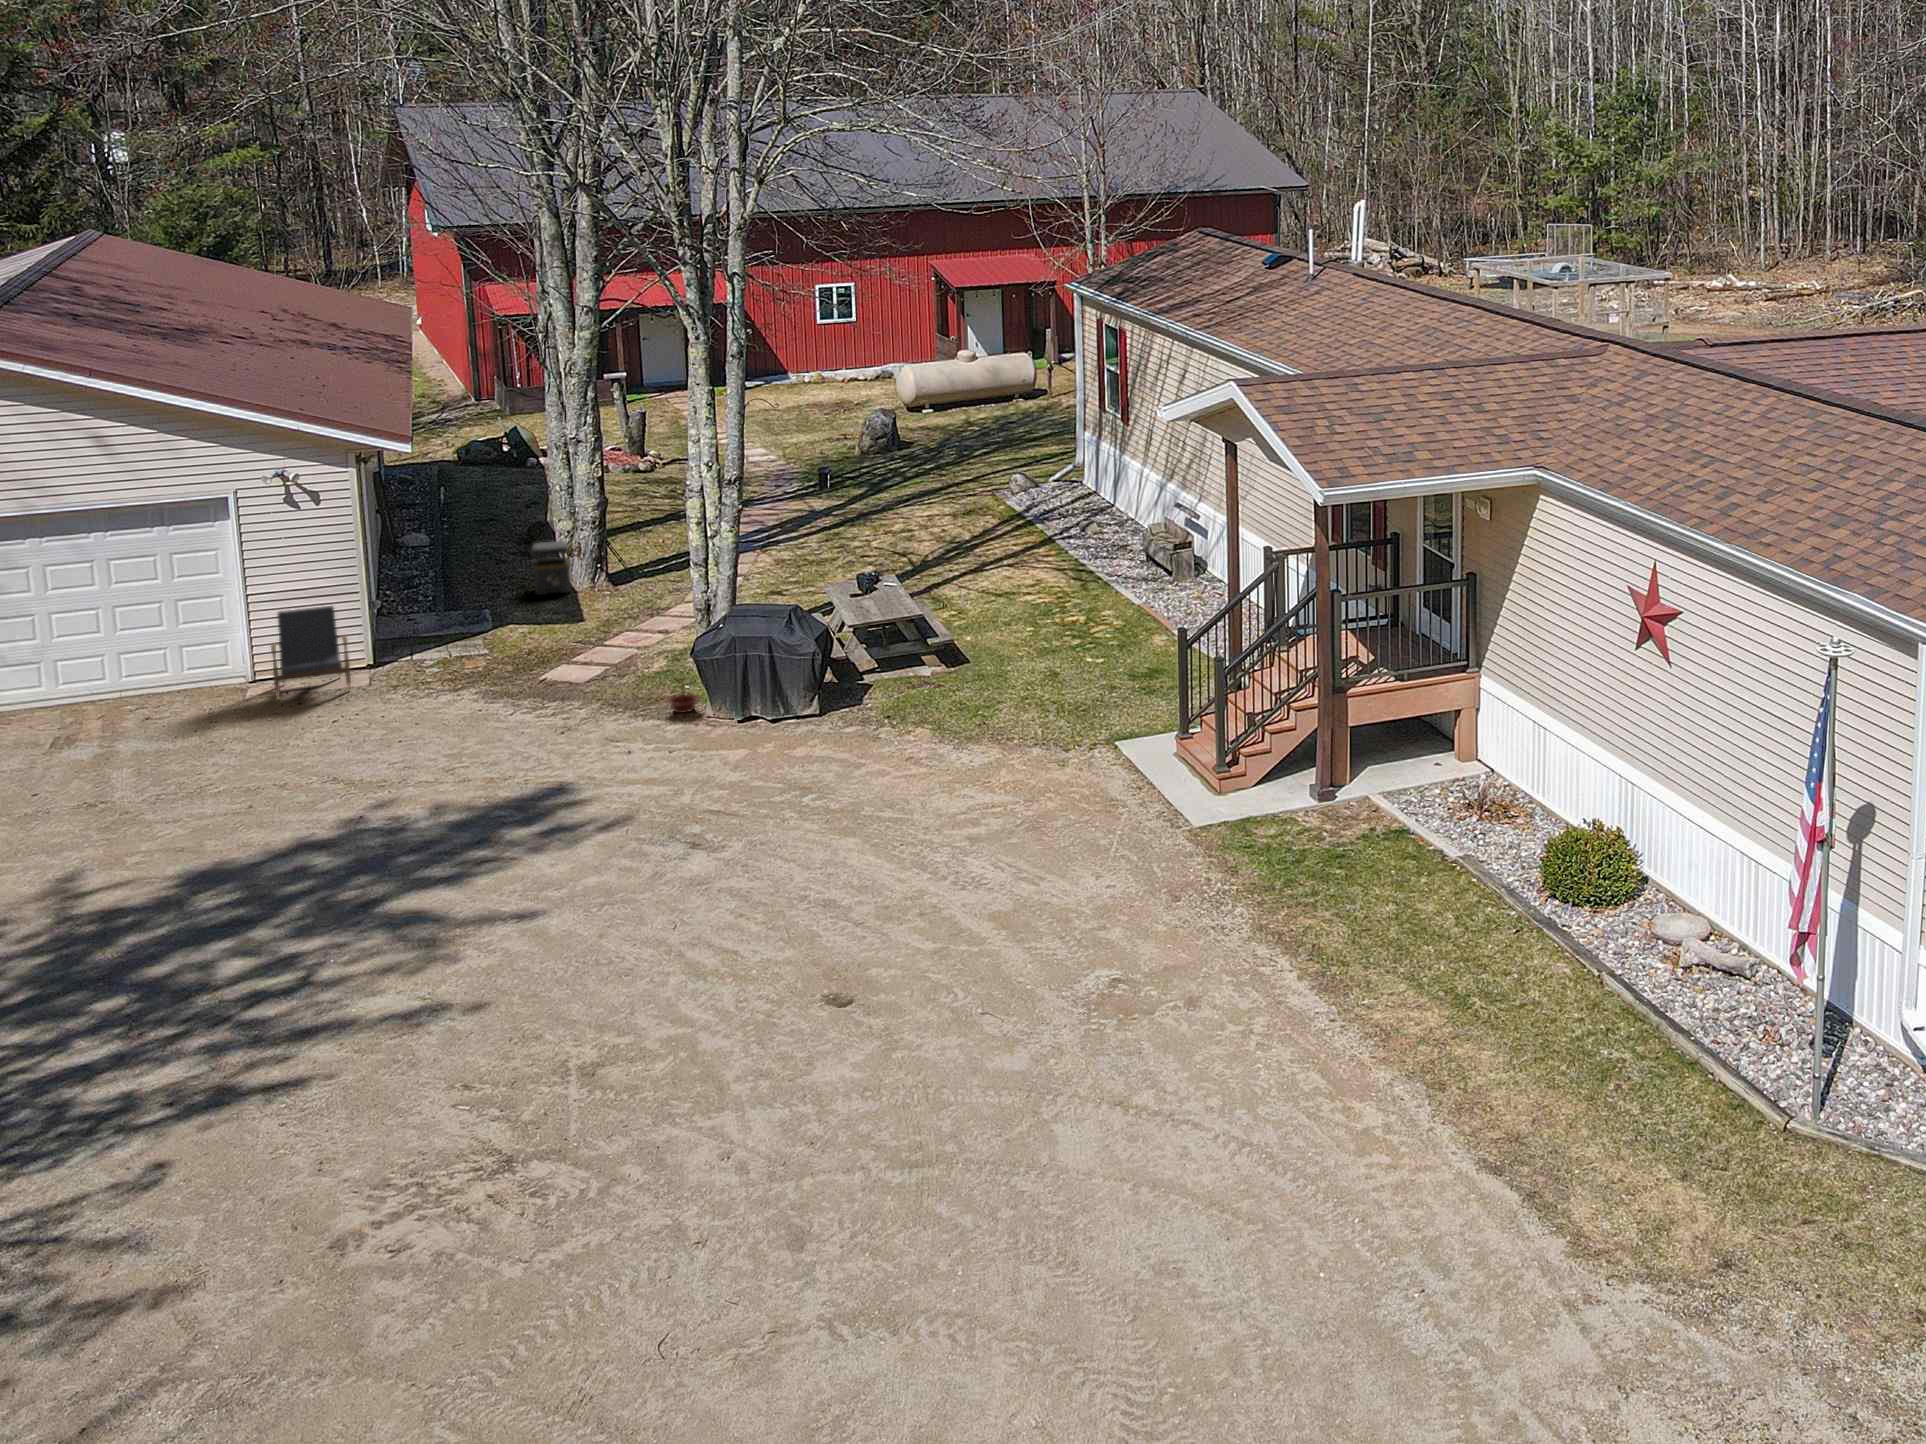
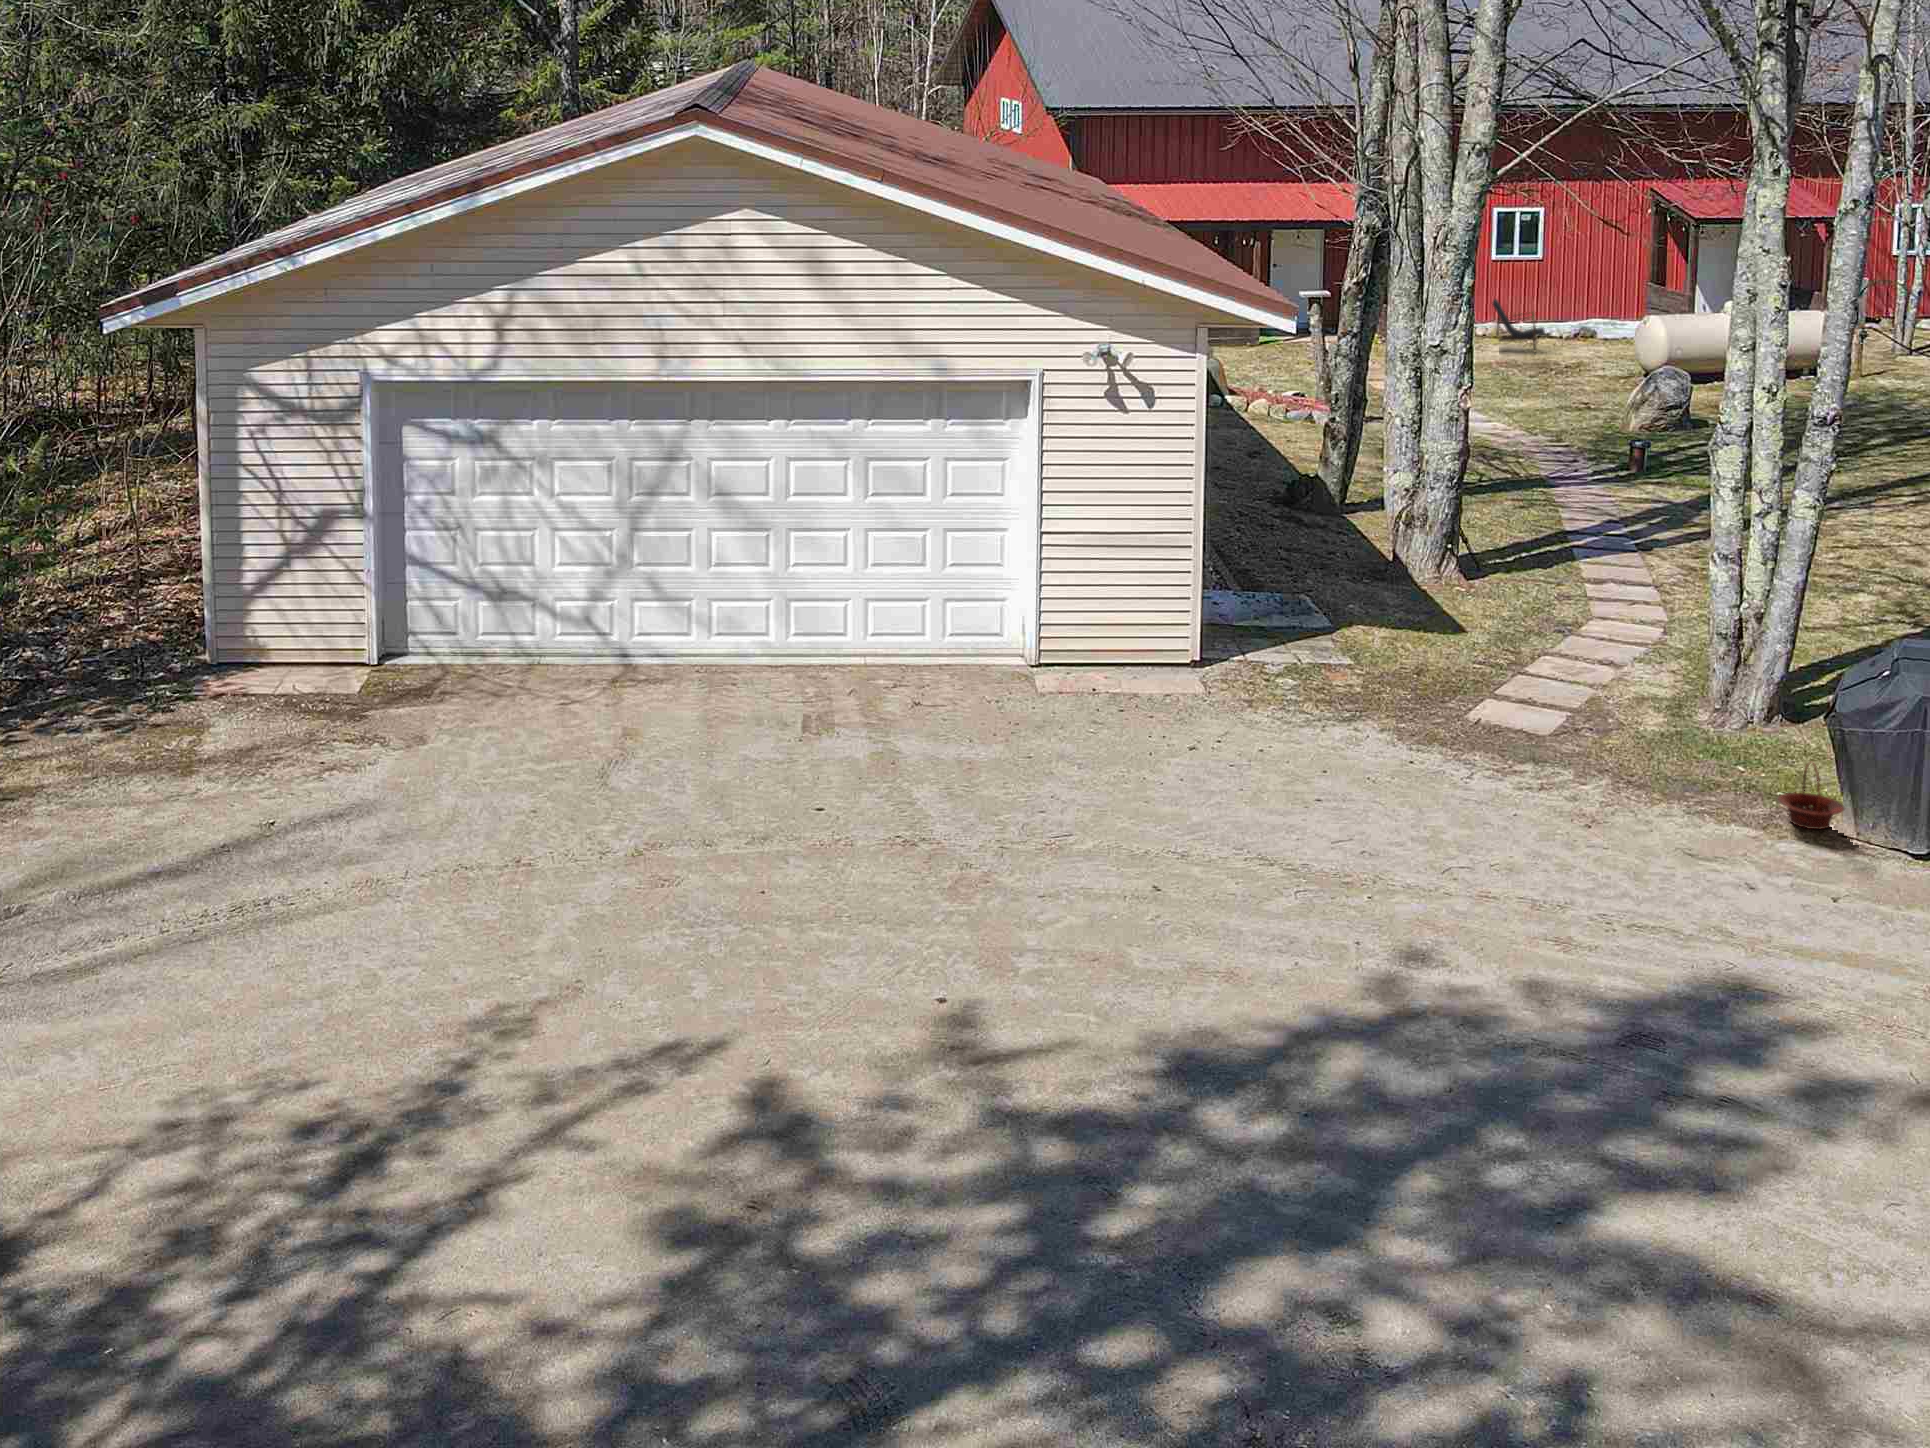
toolbox: present [531,541,571,595] -> none [1346,498,1407,576]
lounge chair: present [271,606,351,700] -> present [1492,299,1545,352]

